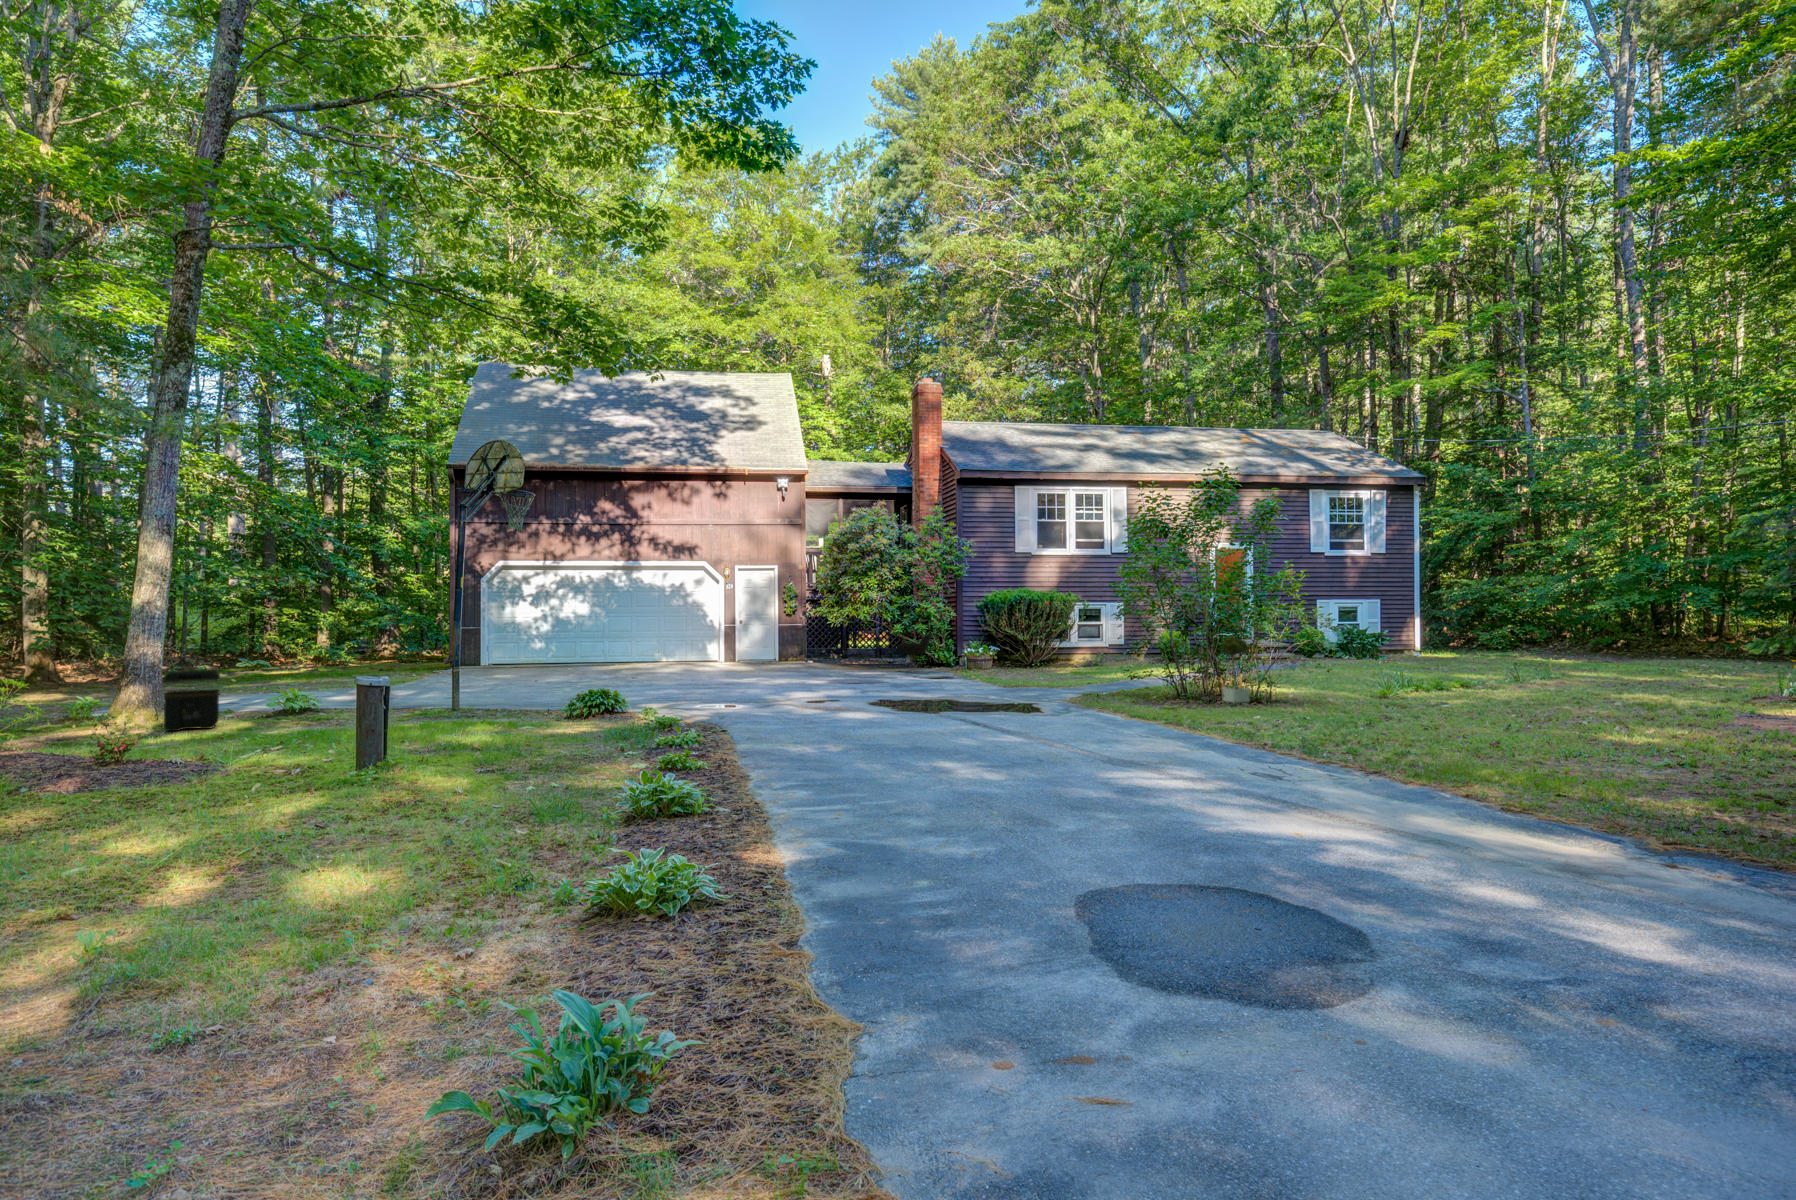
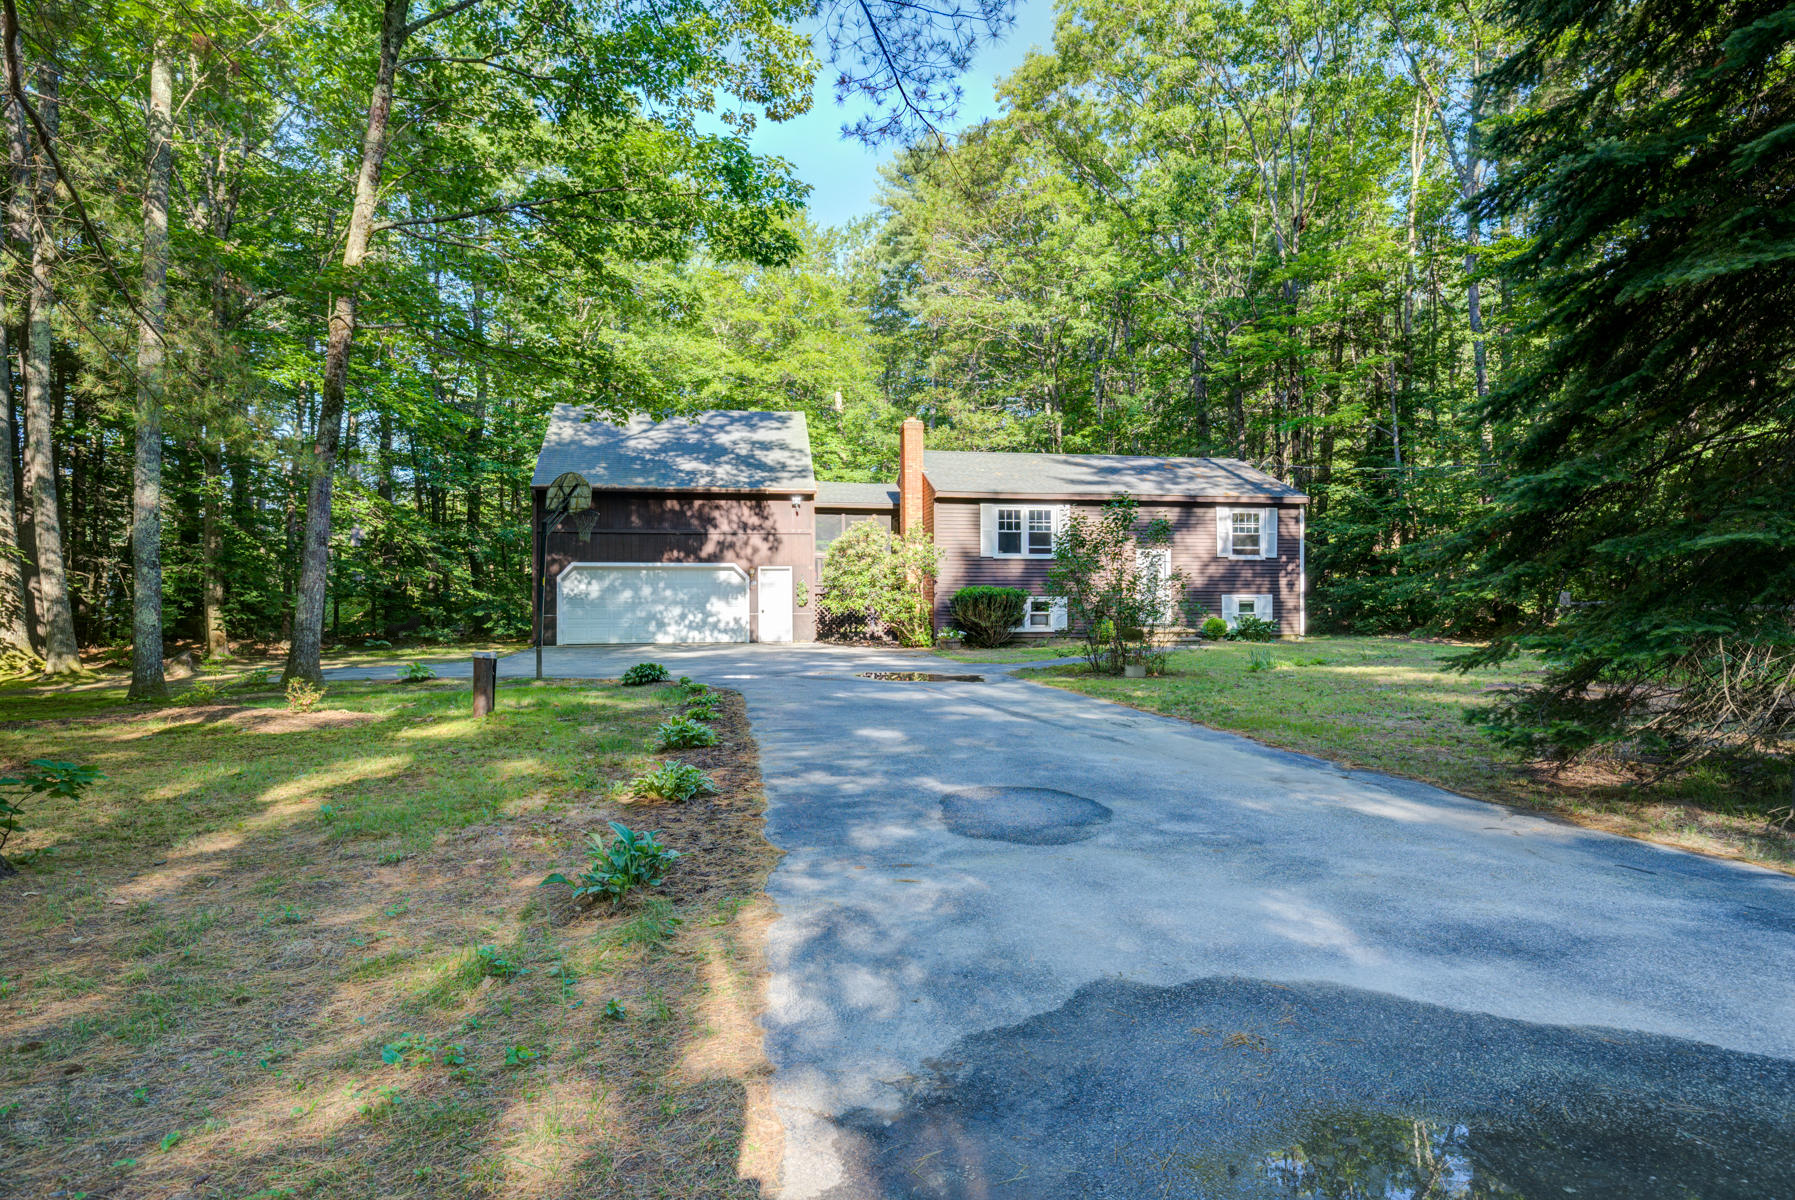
lounge chair: present [897,634,932,663] -> present [388,616,421,638]
toolbox: present [163,670,220,731] -> none [325,645,365,690]

